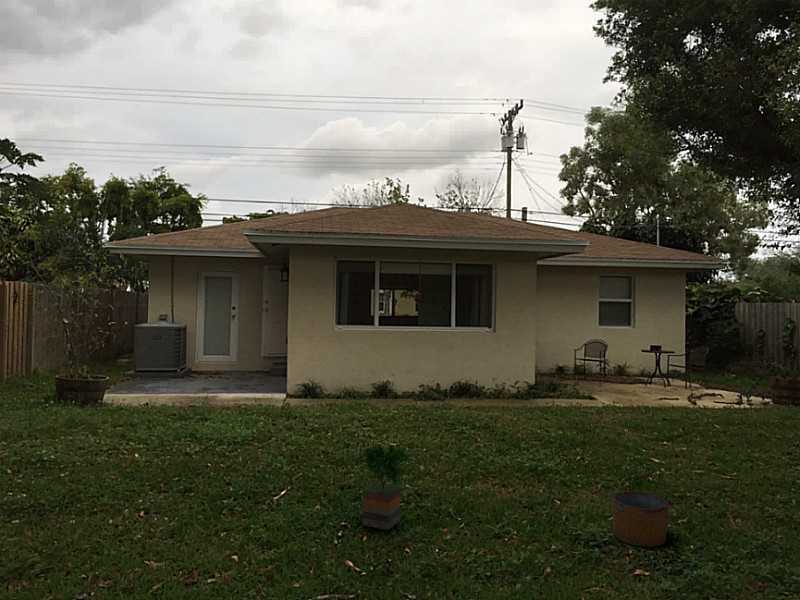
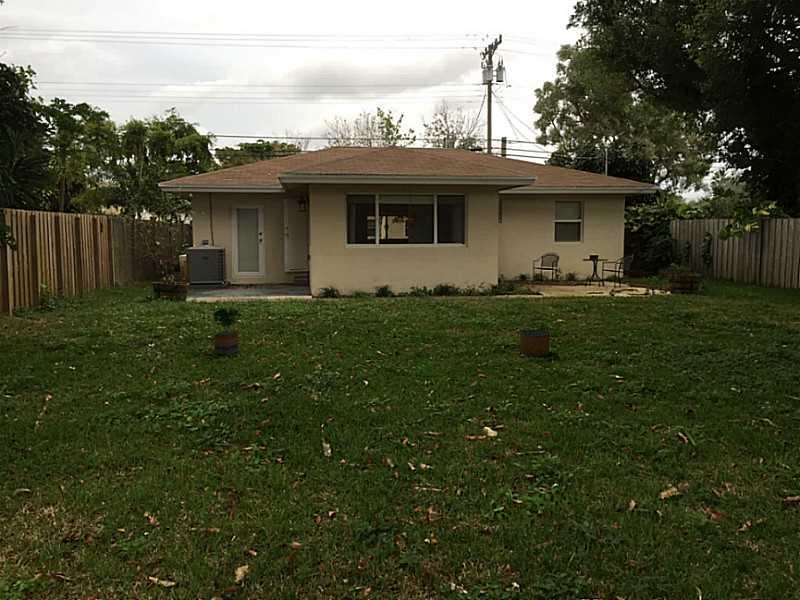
potted tree: present [362,445,410,530] -> present [213,308,242,355]

